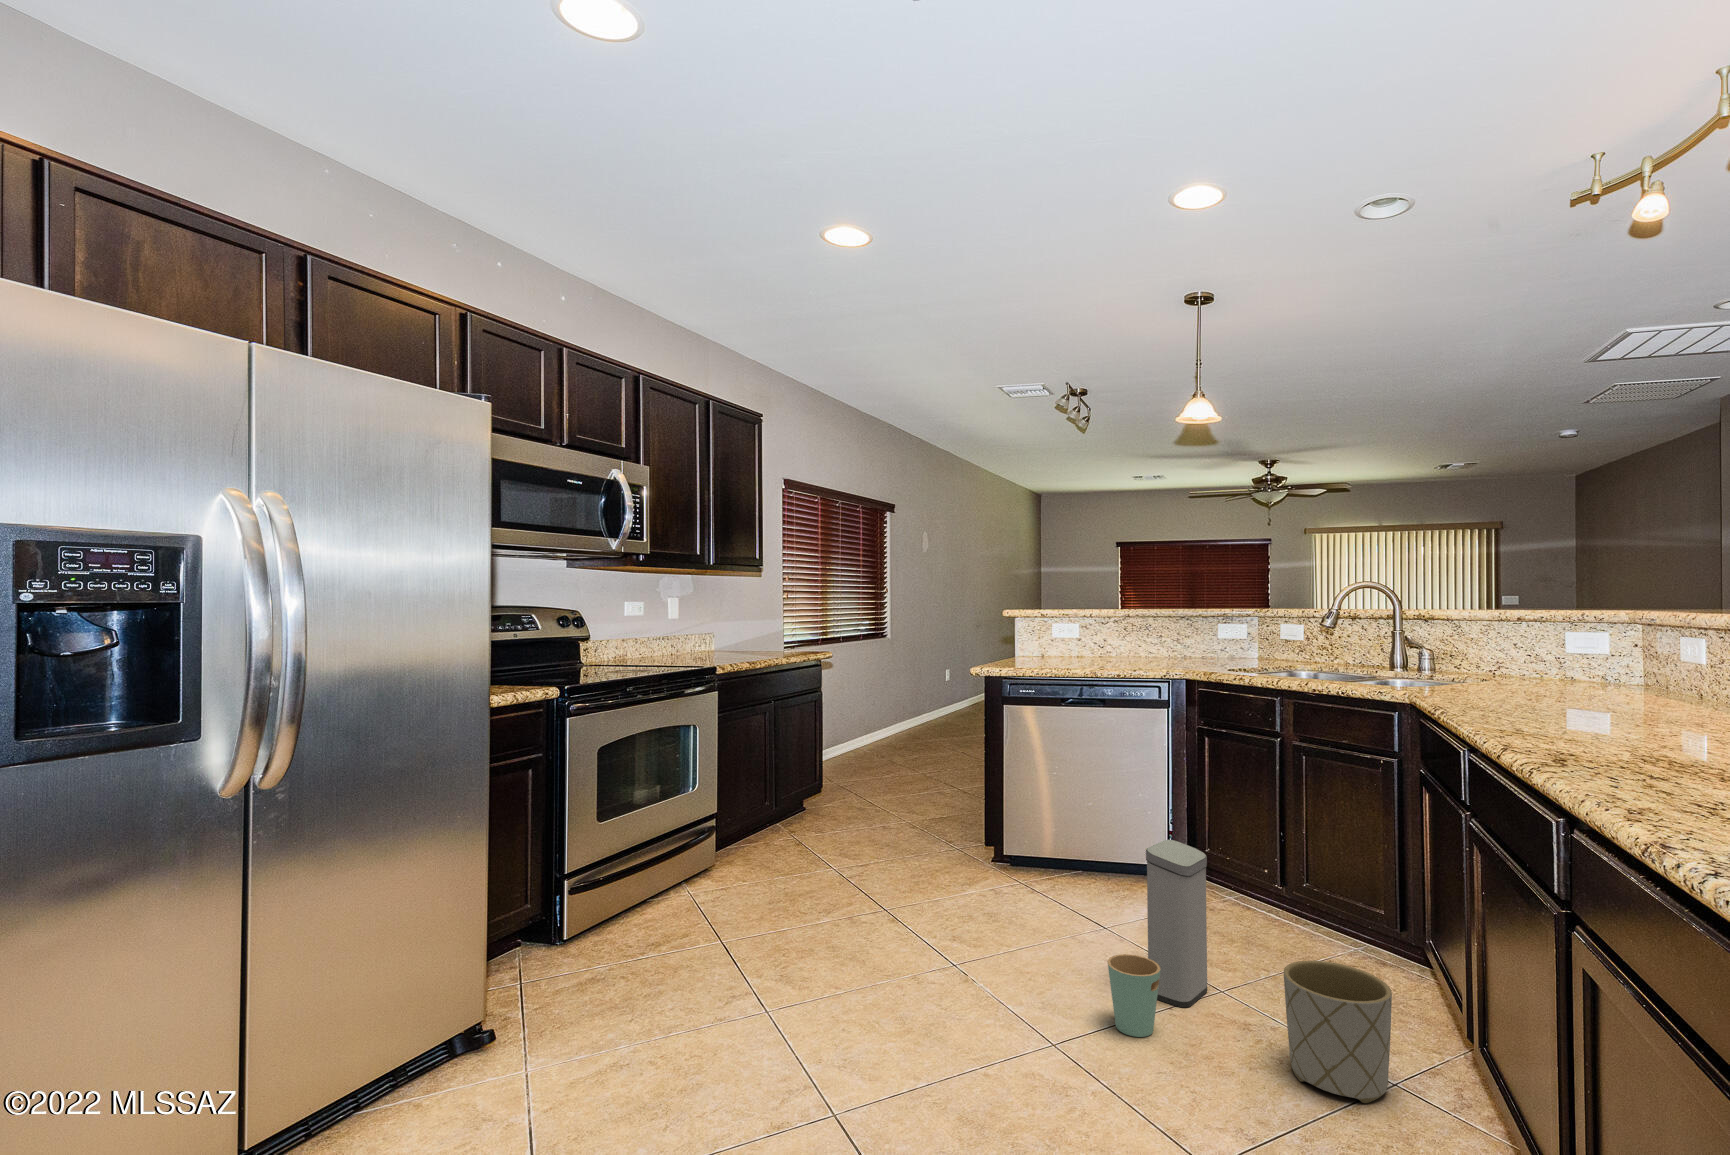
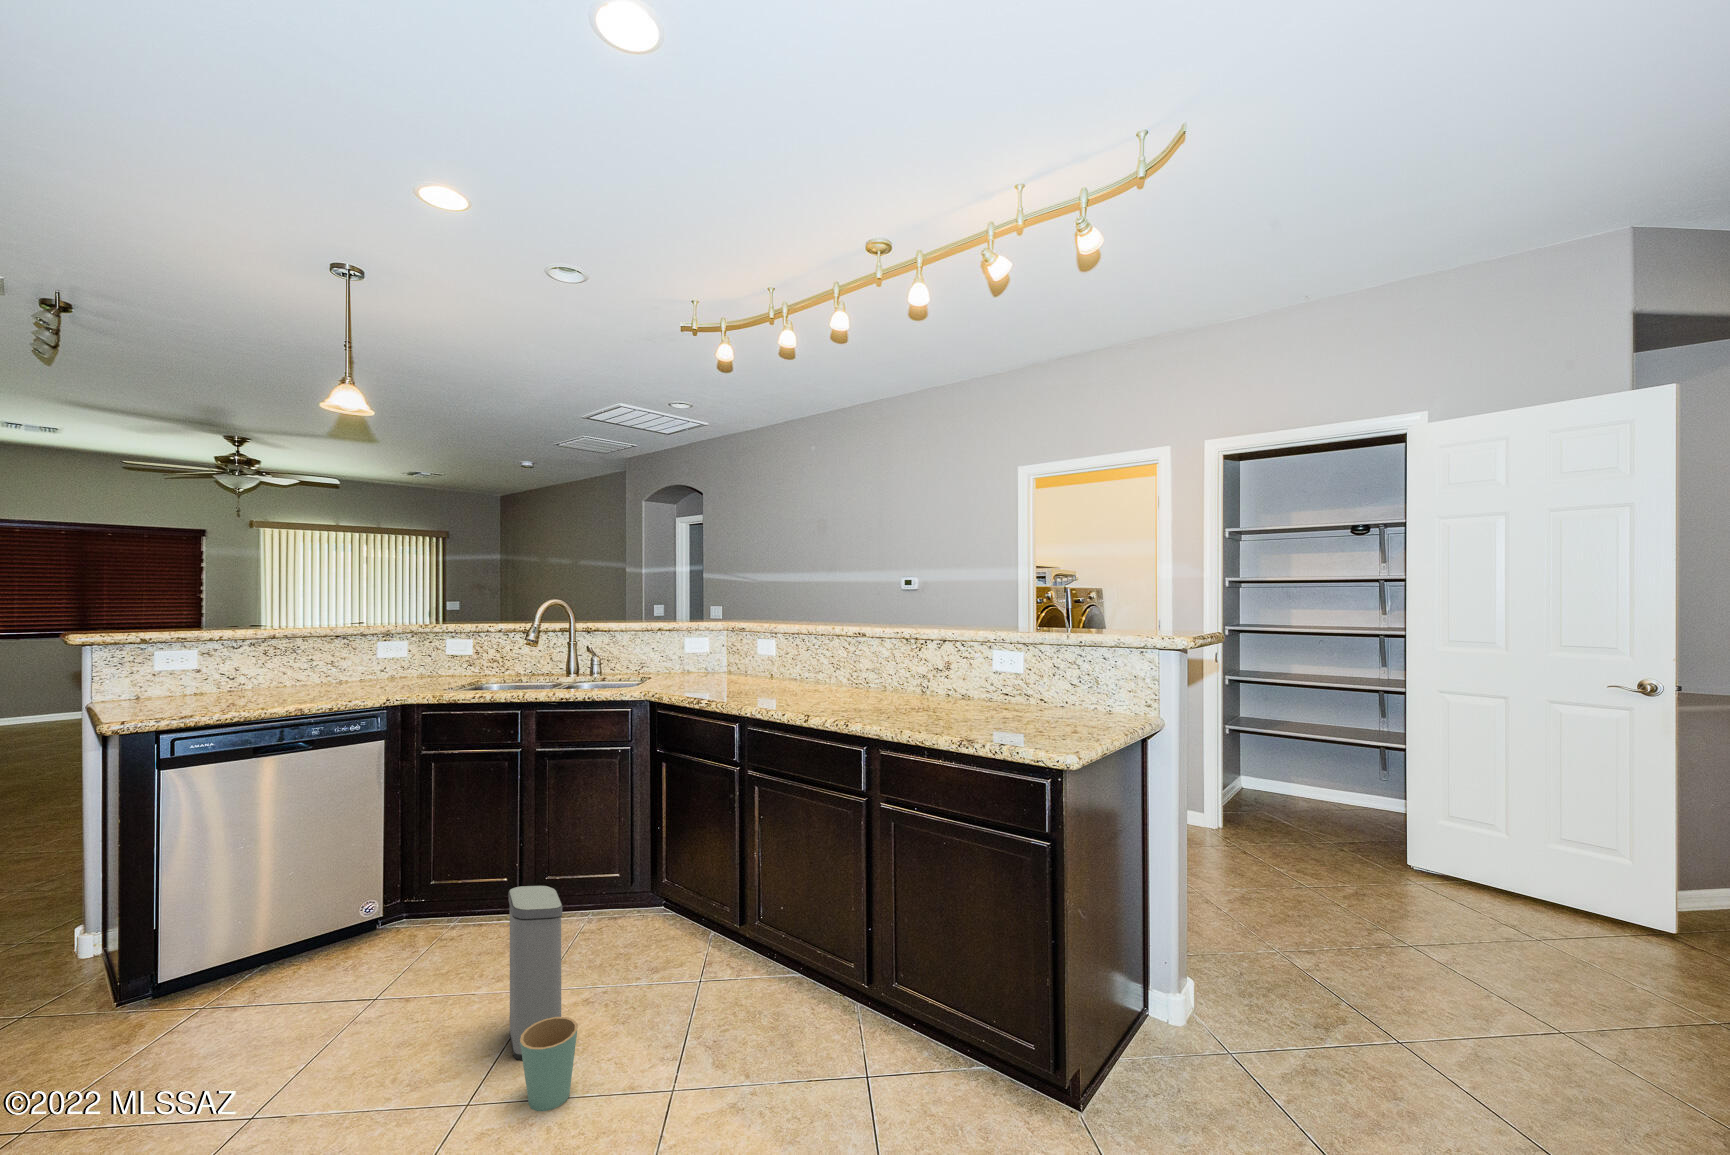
planter: present [1284,961,1392,1103] -> none [670,925,746,1039]

